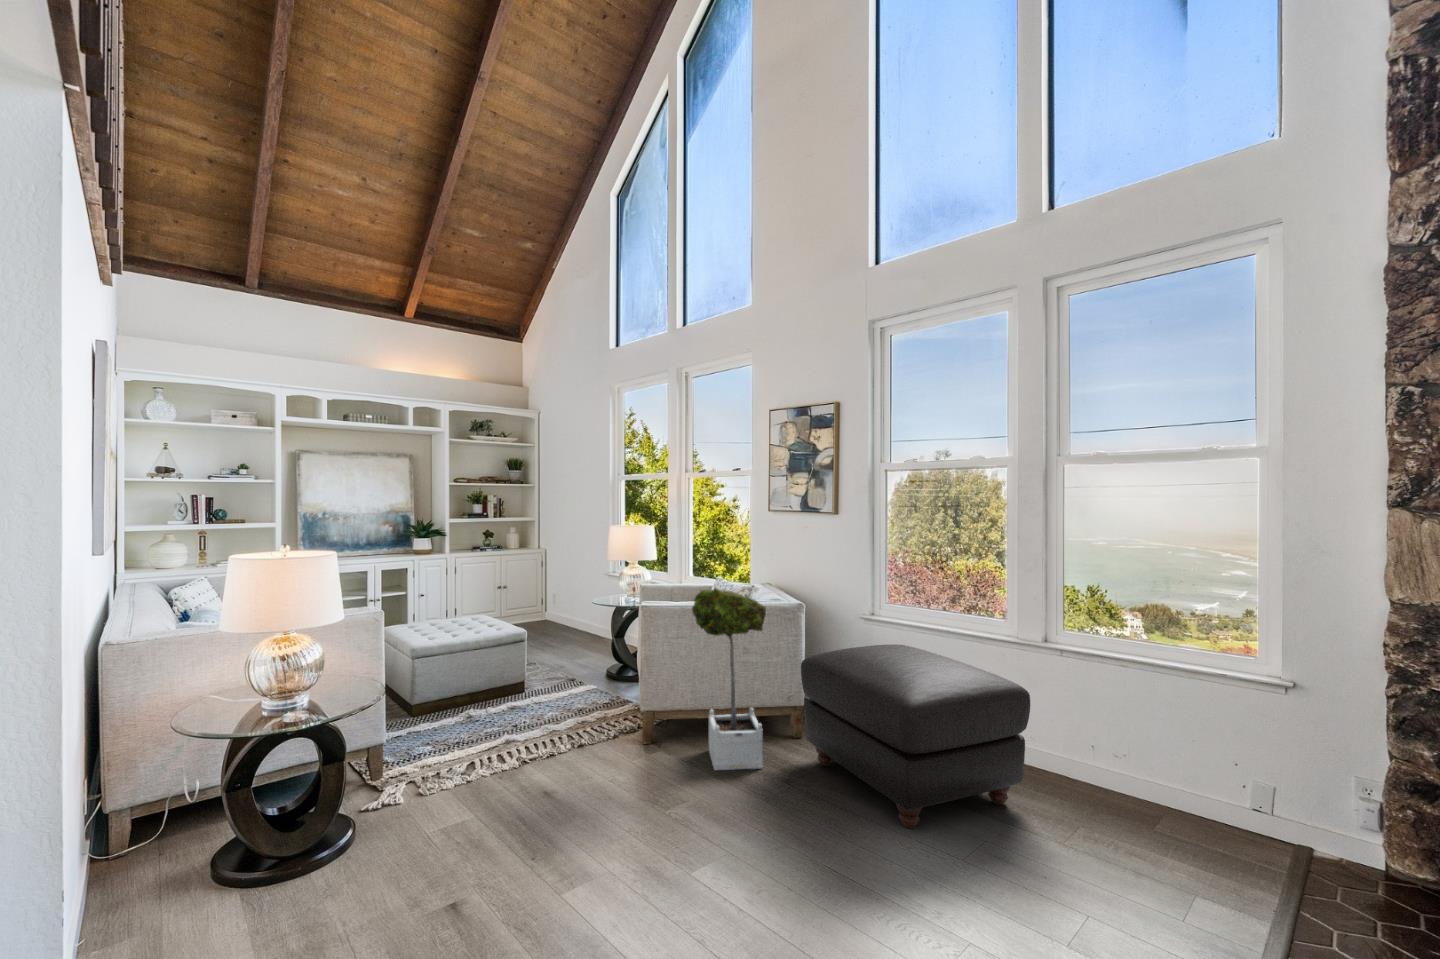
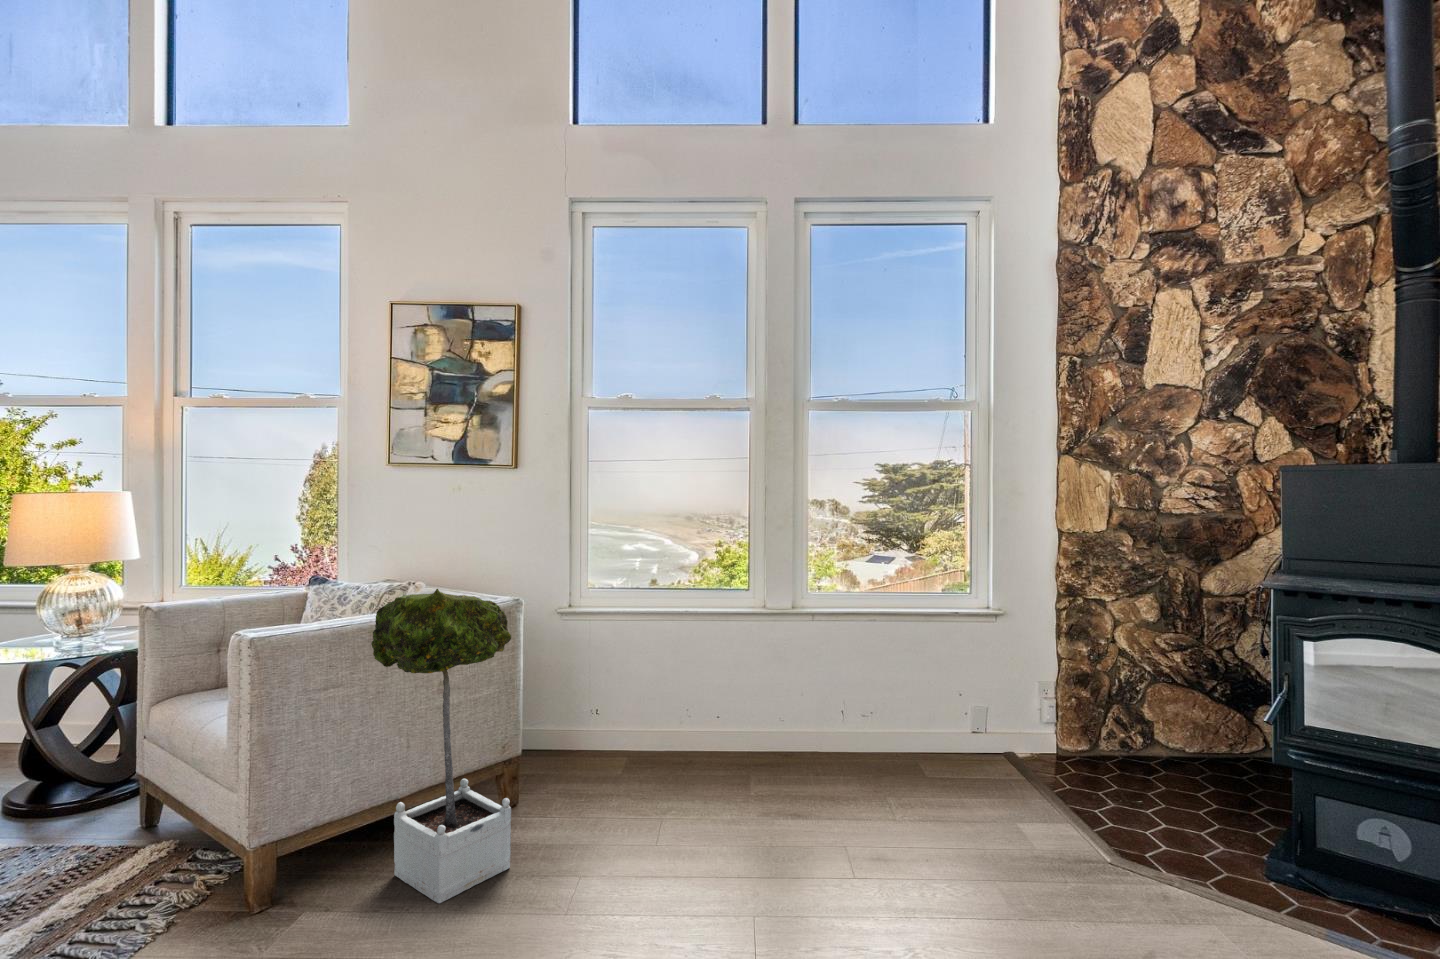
ottoman: present [801,644,1030,828] -> none [549,637,829,866]

